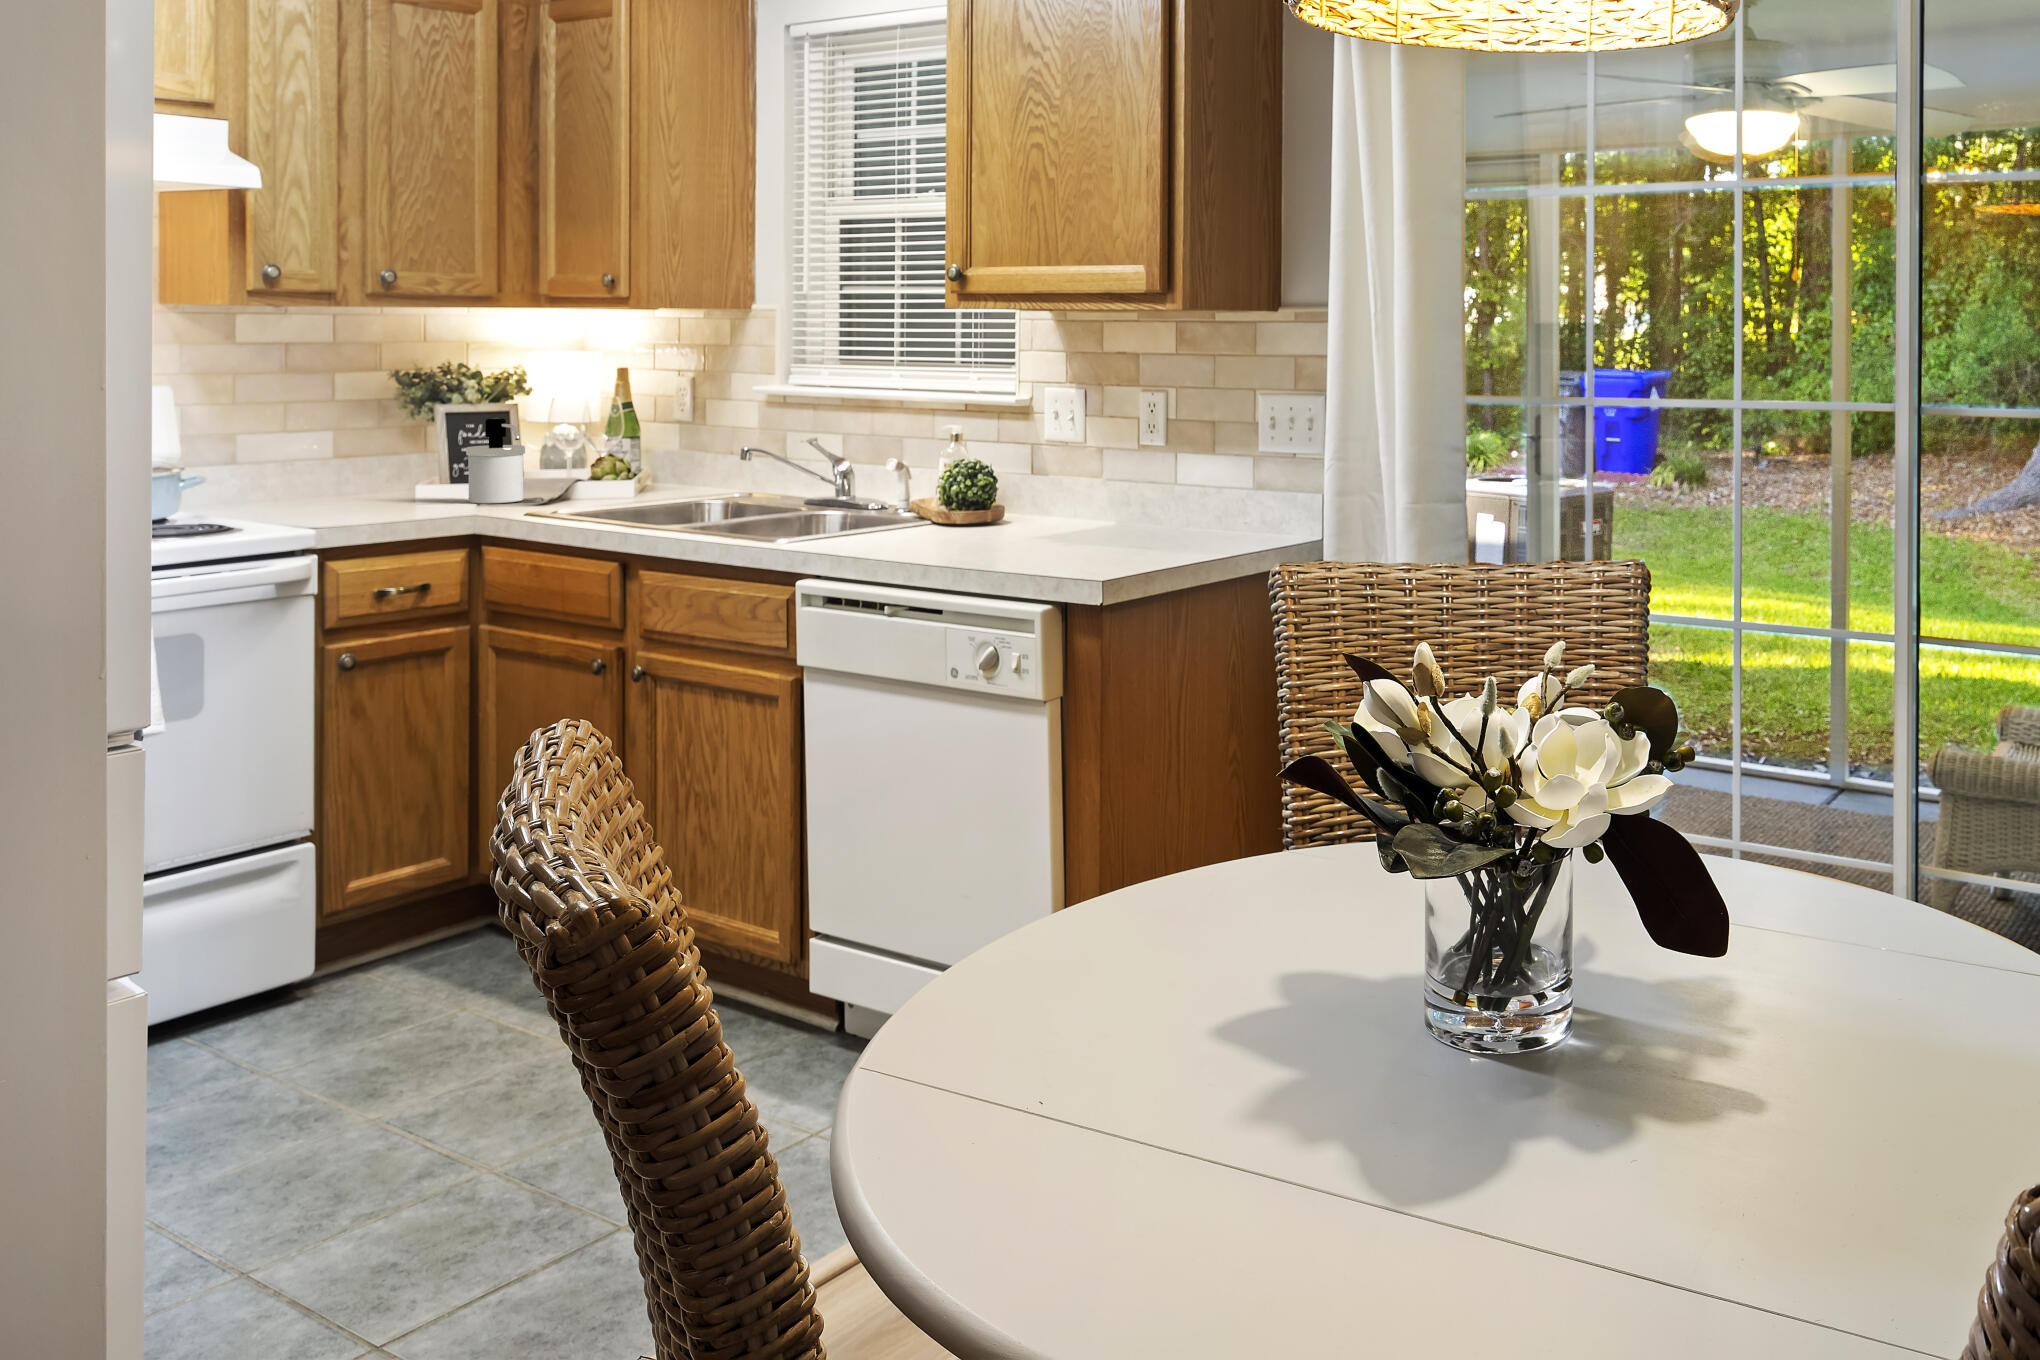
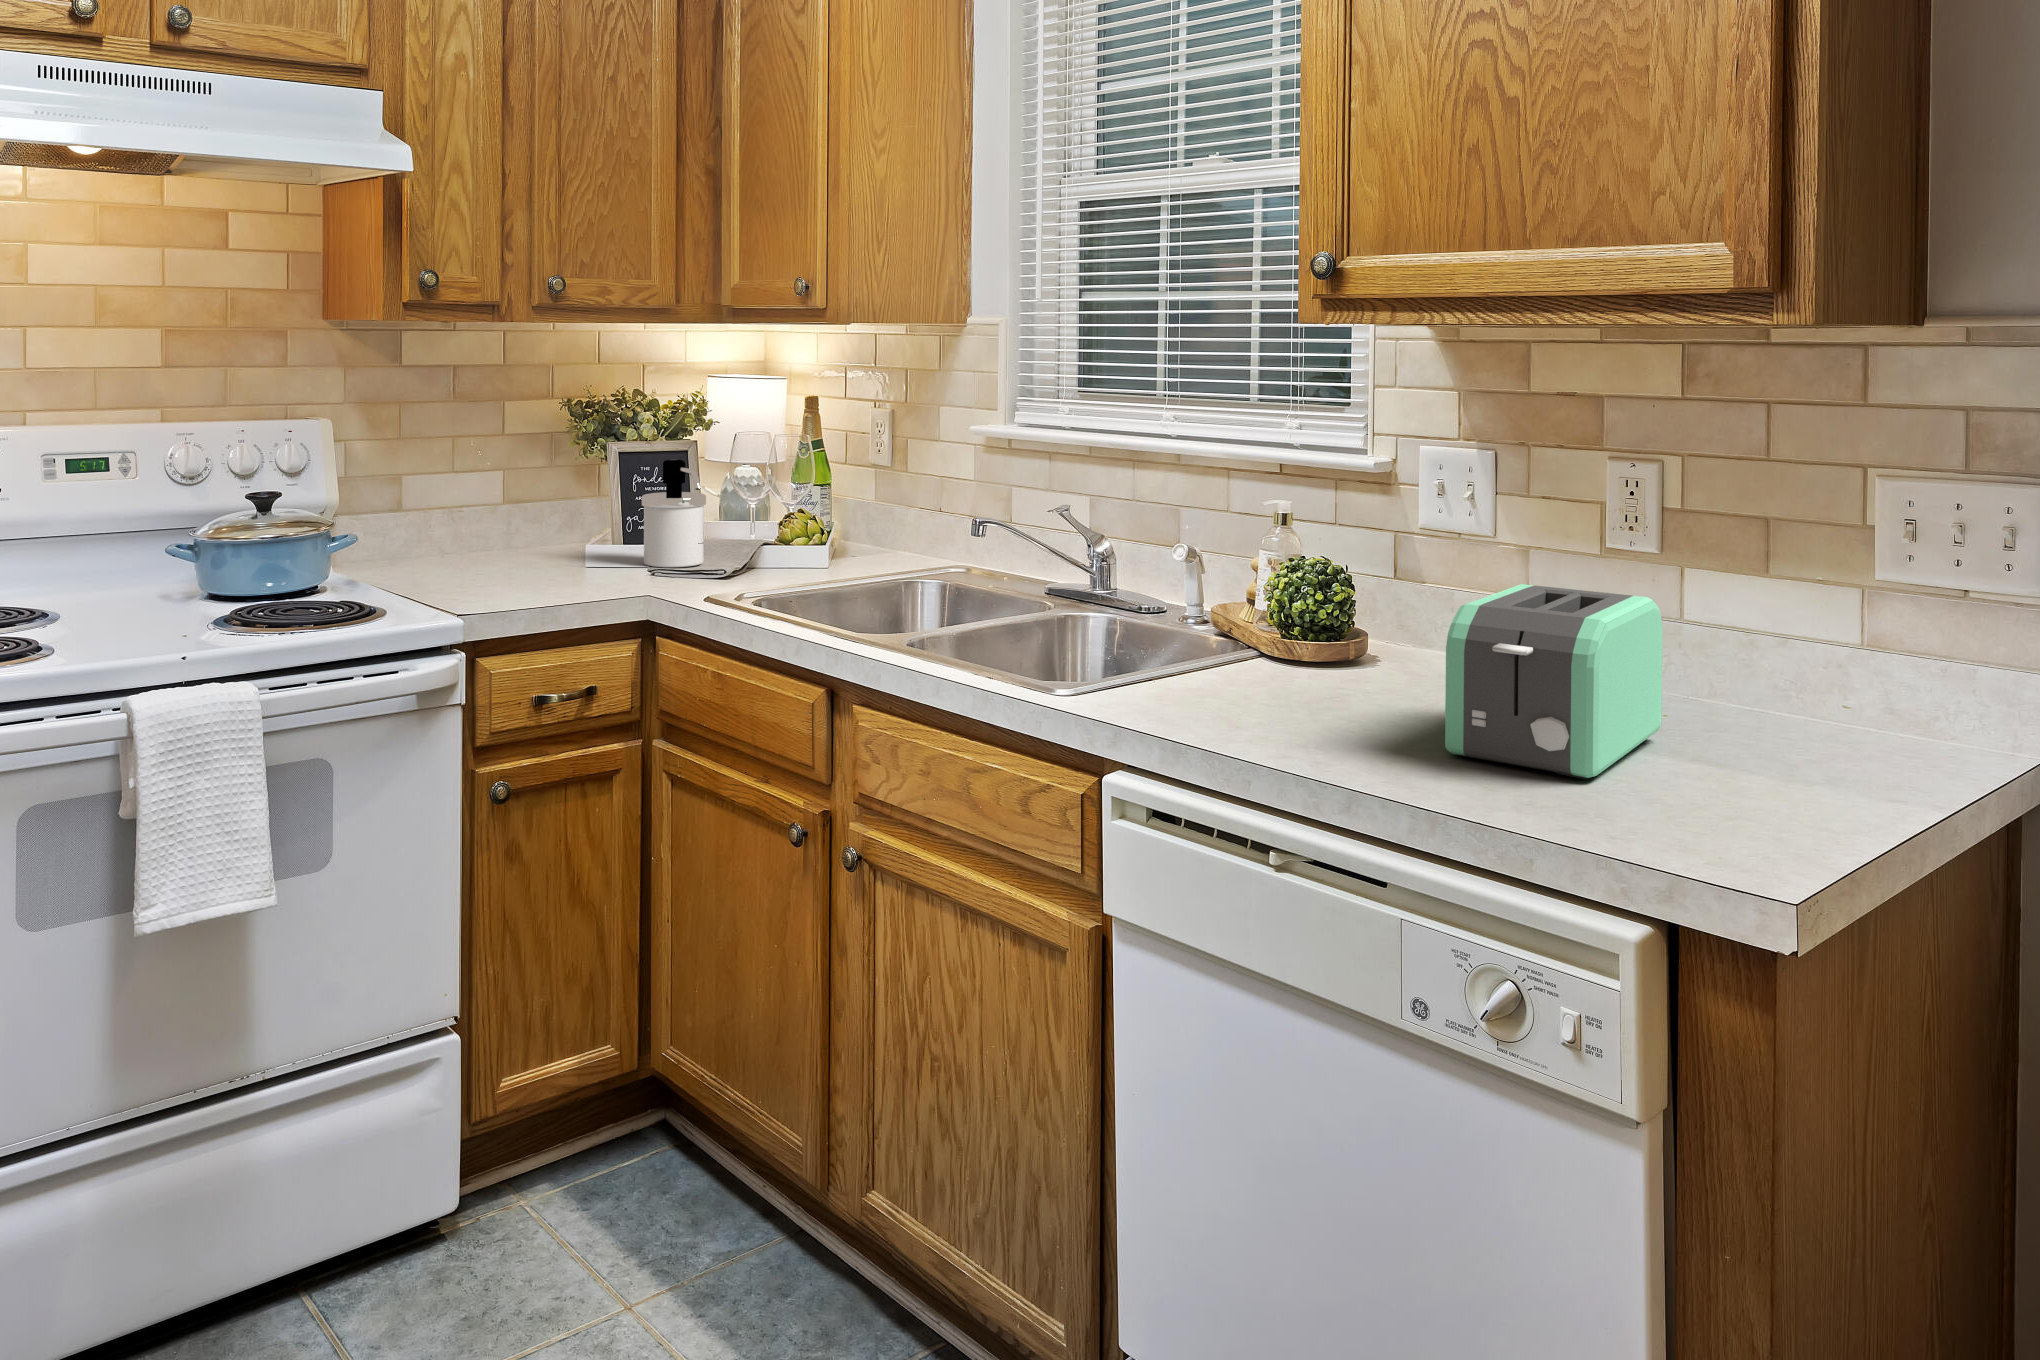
toaster: none [989,461,1131,556] -> present [1445,584,1663,780]

